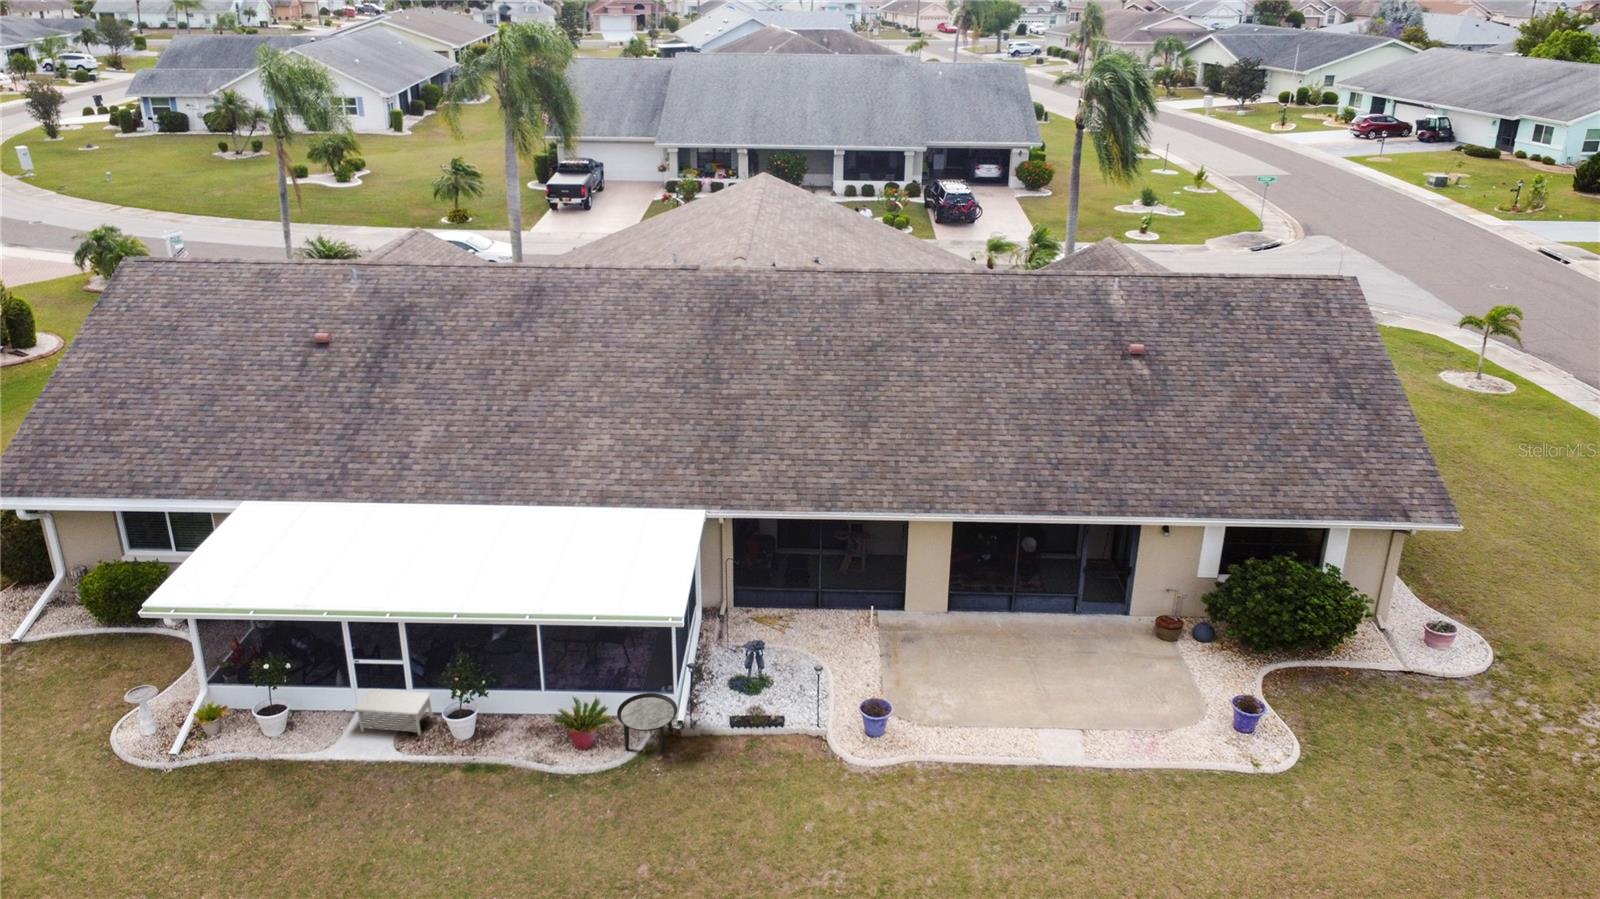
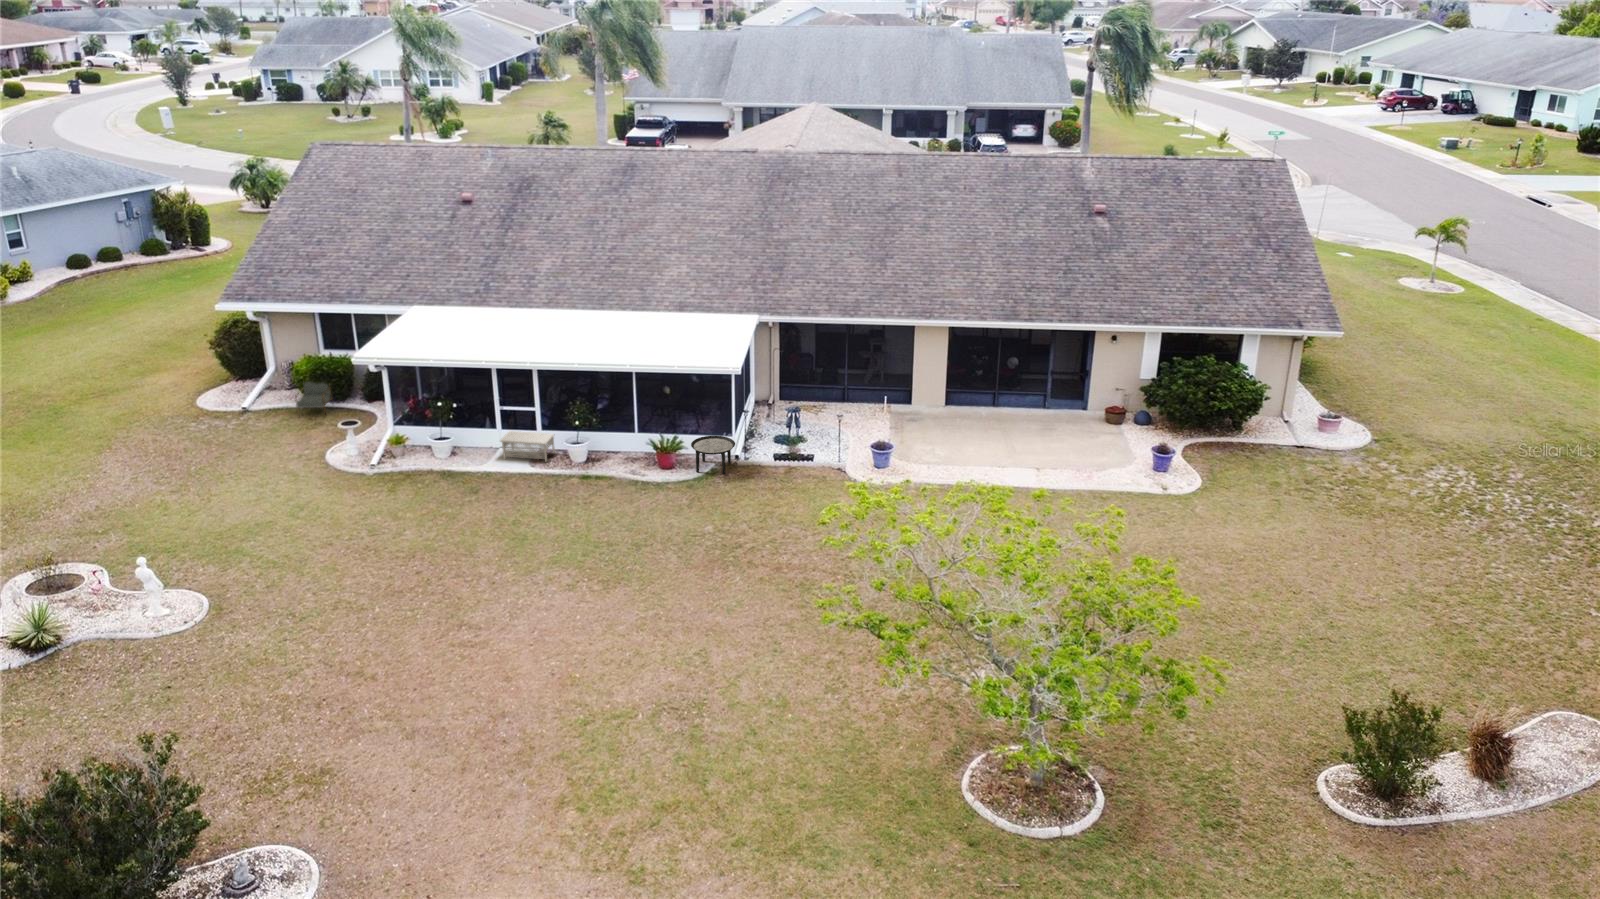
chair: none [82,594,141,654] -> present [295,382,332,409]

